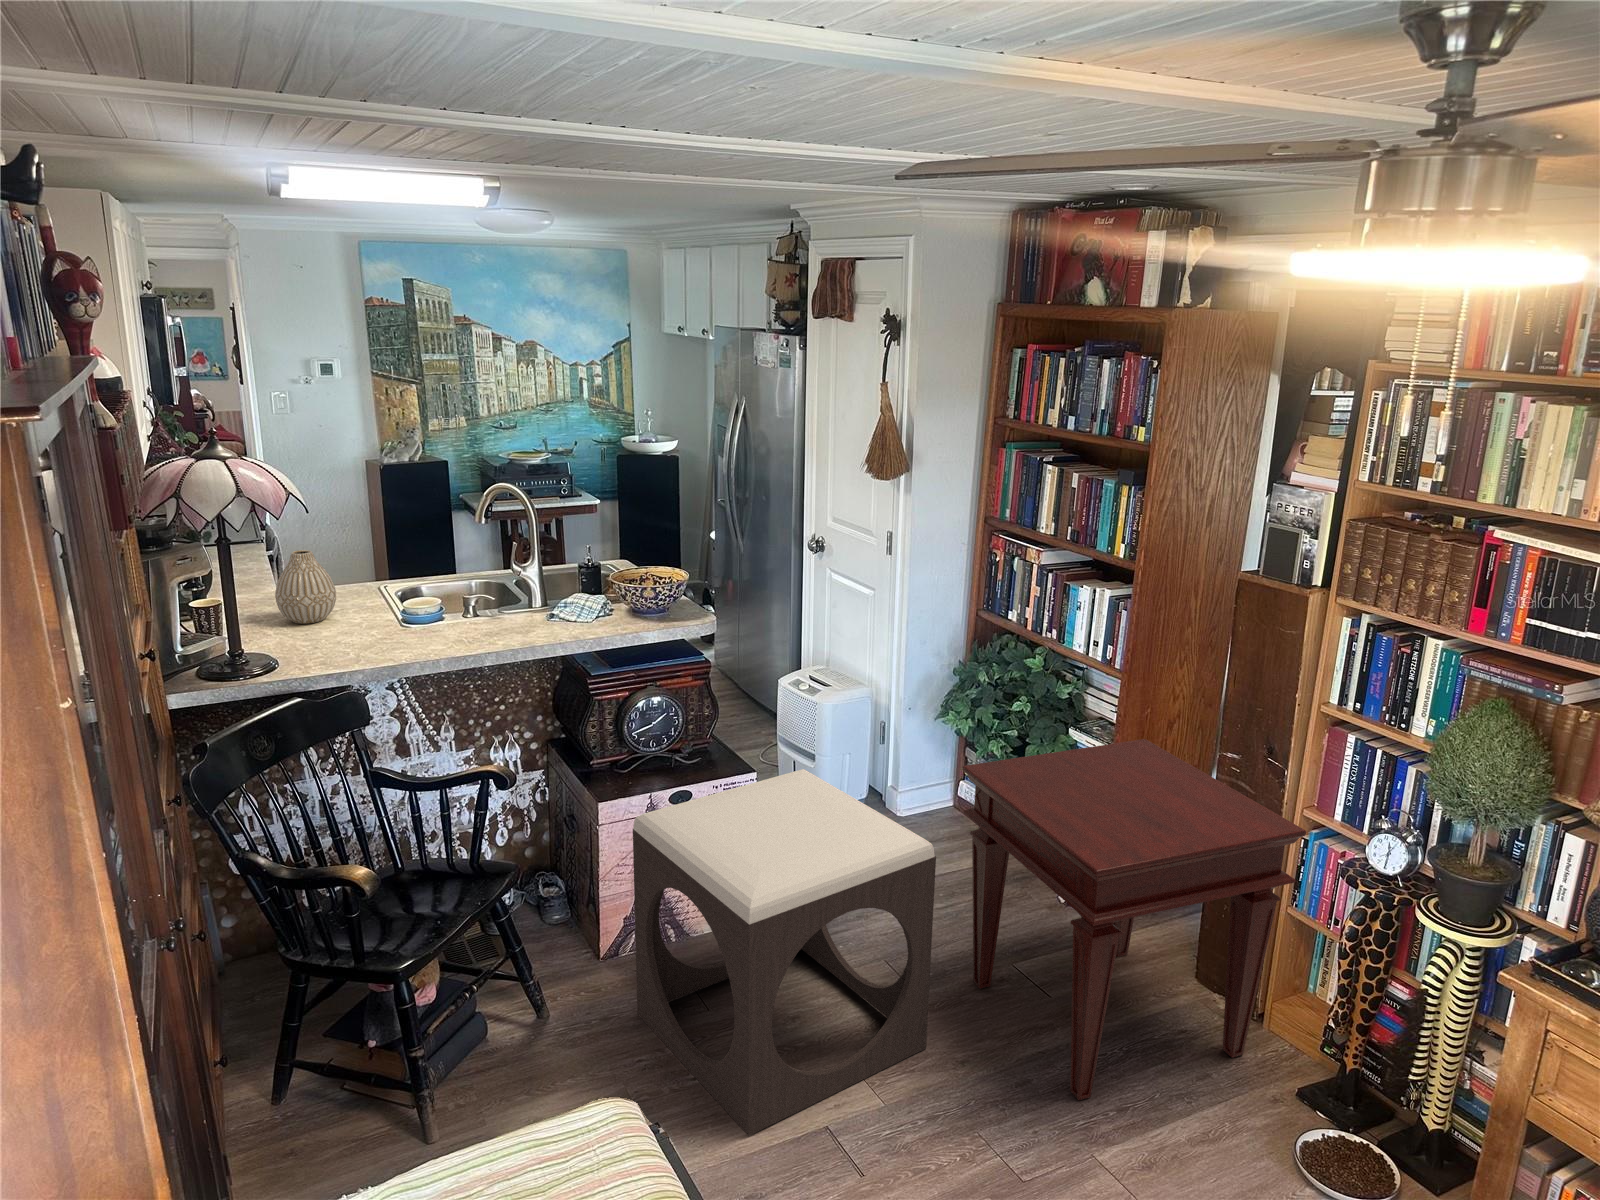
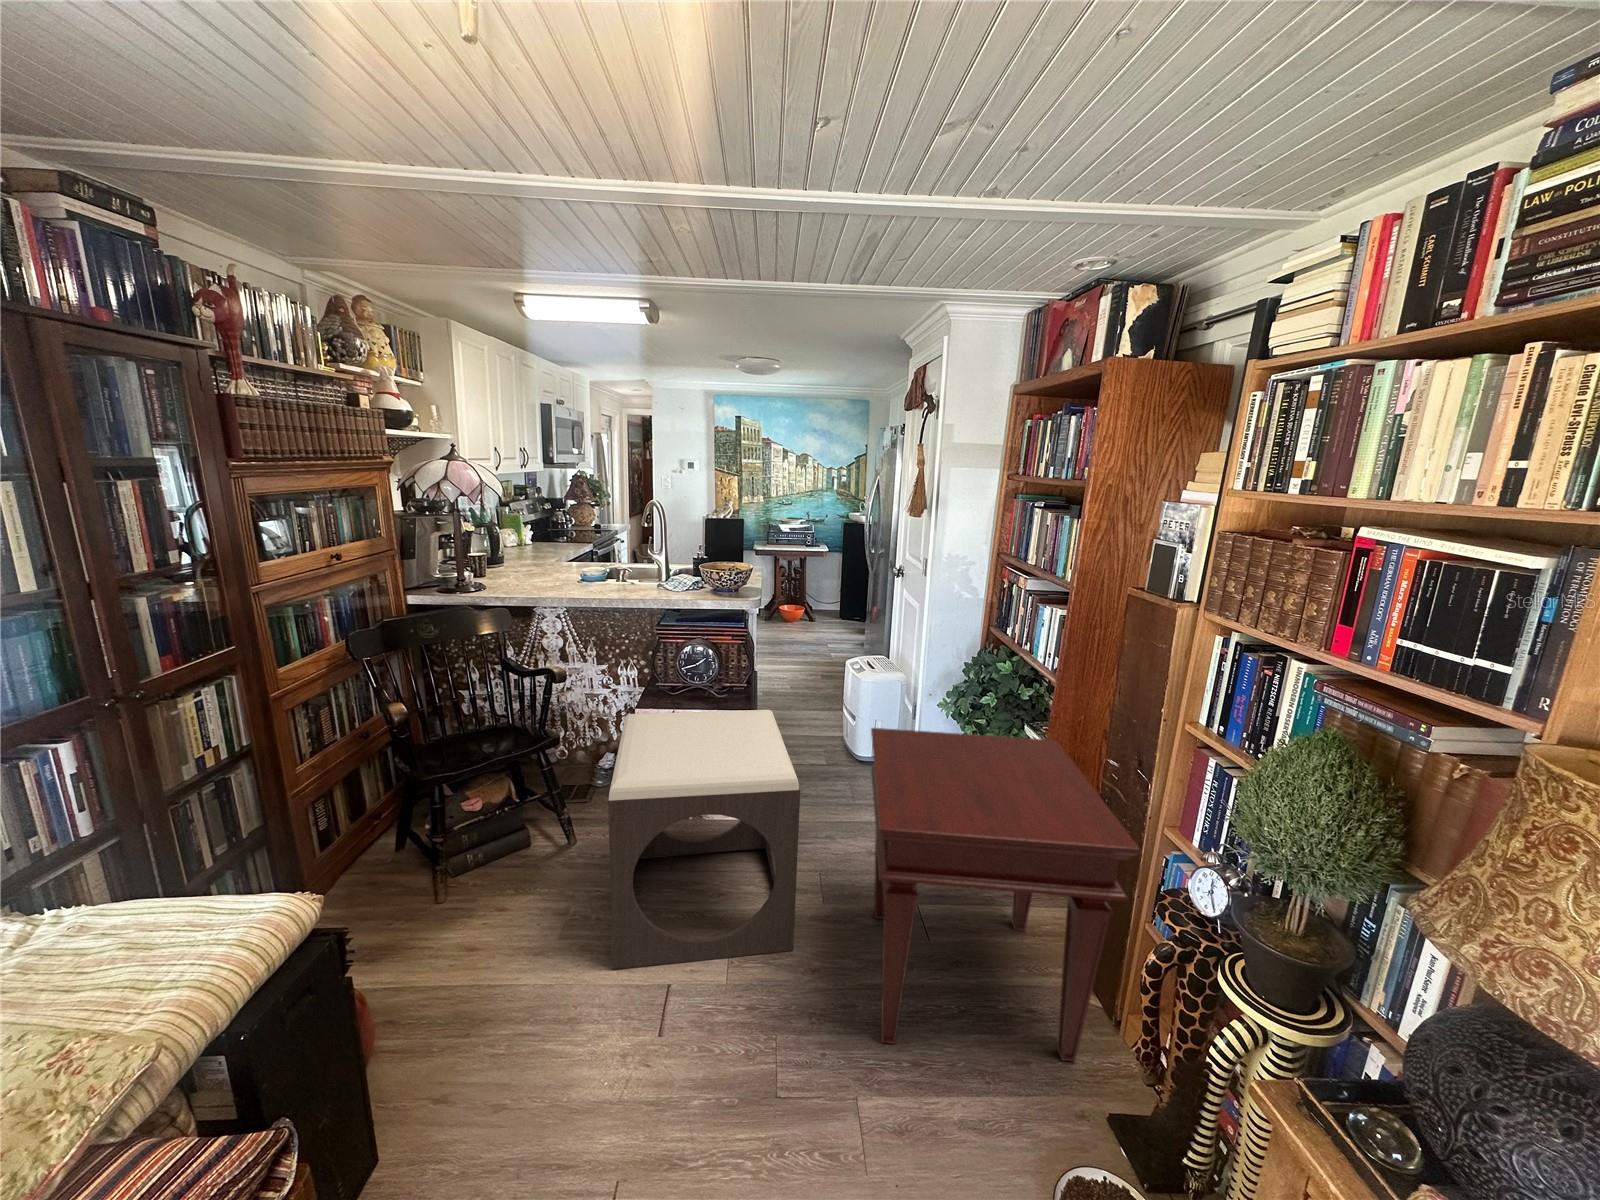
vase: present [275,550,336,624] -> none [507,527,544,571]

